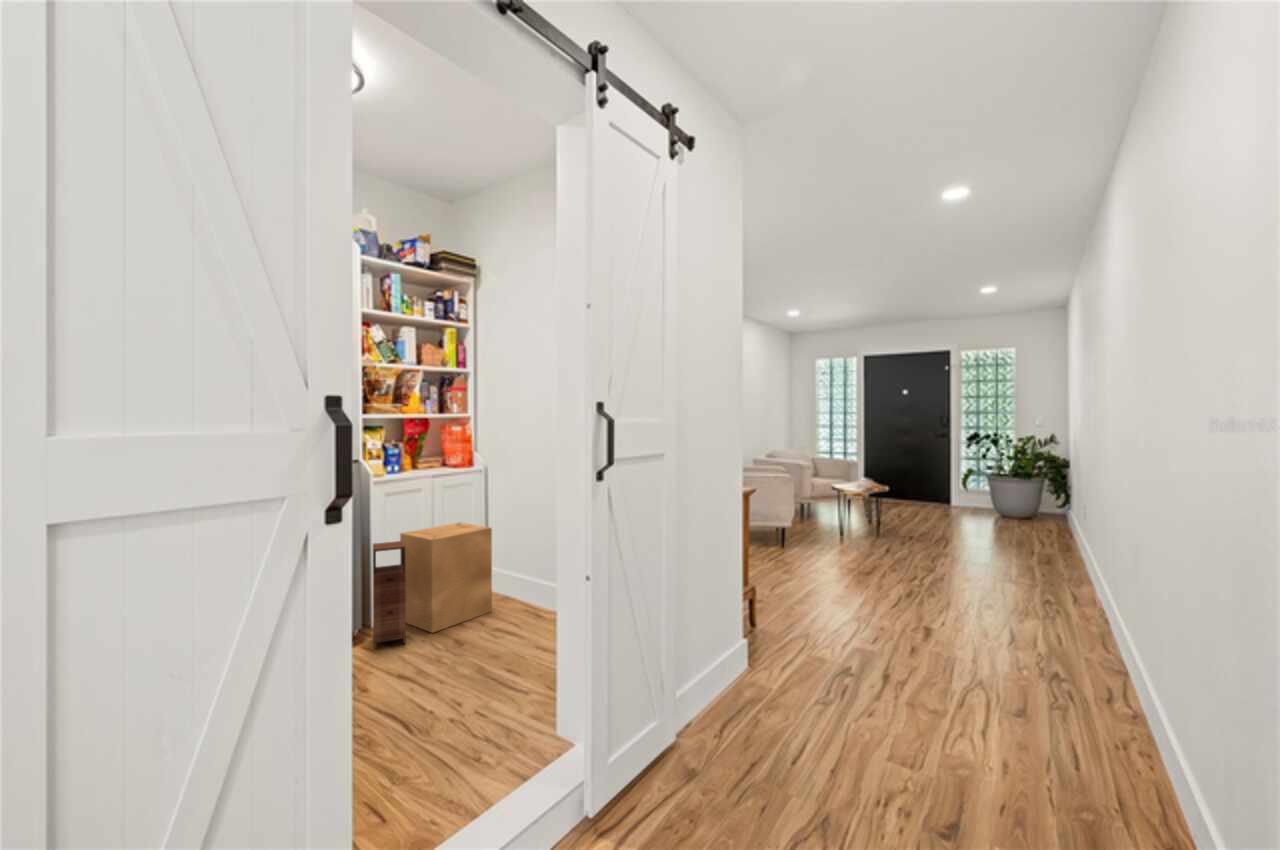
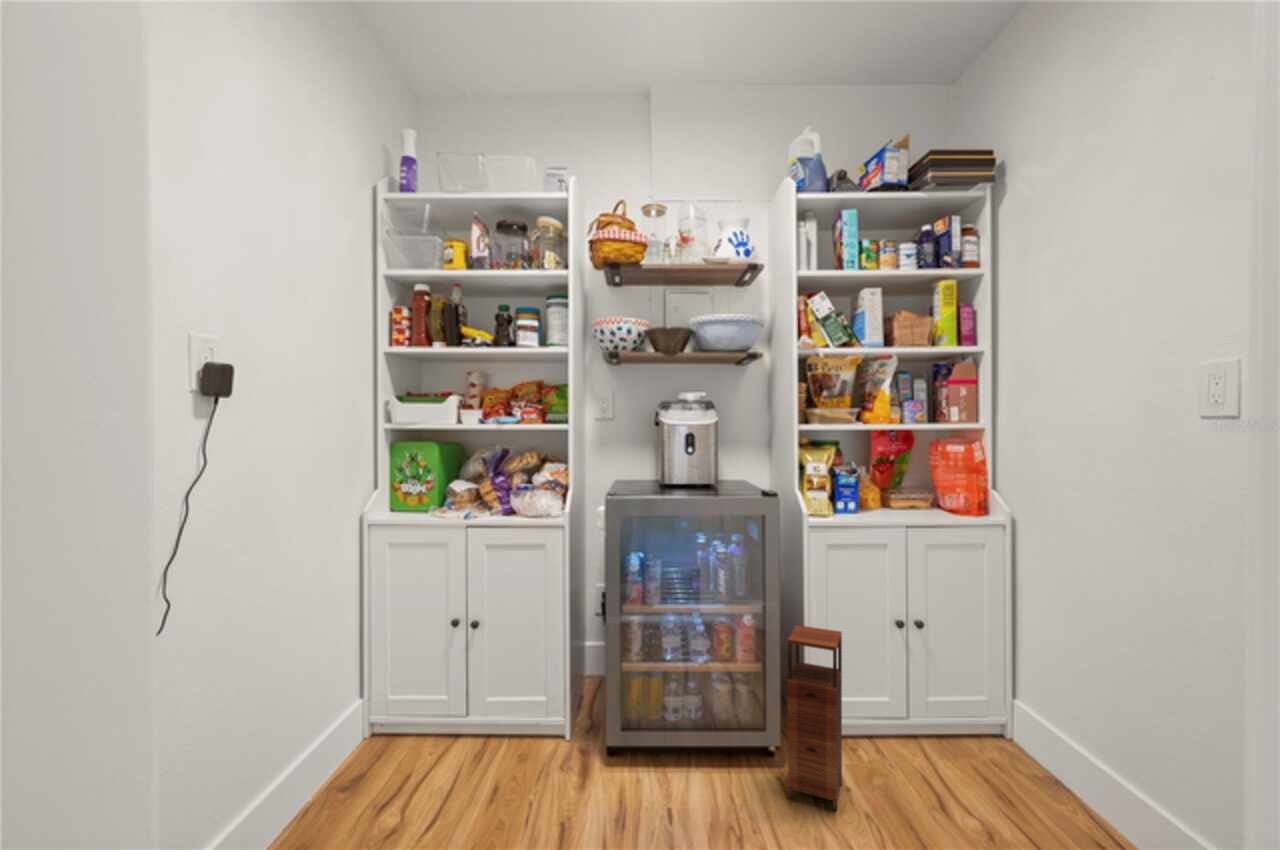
cardboard box: present [400,523,492,633] -> none [847,611,1014,808]

